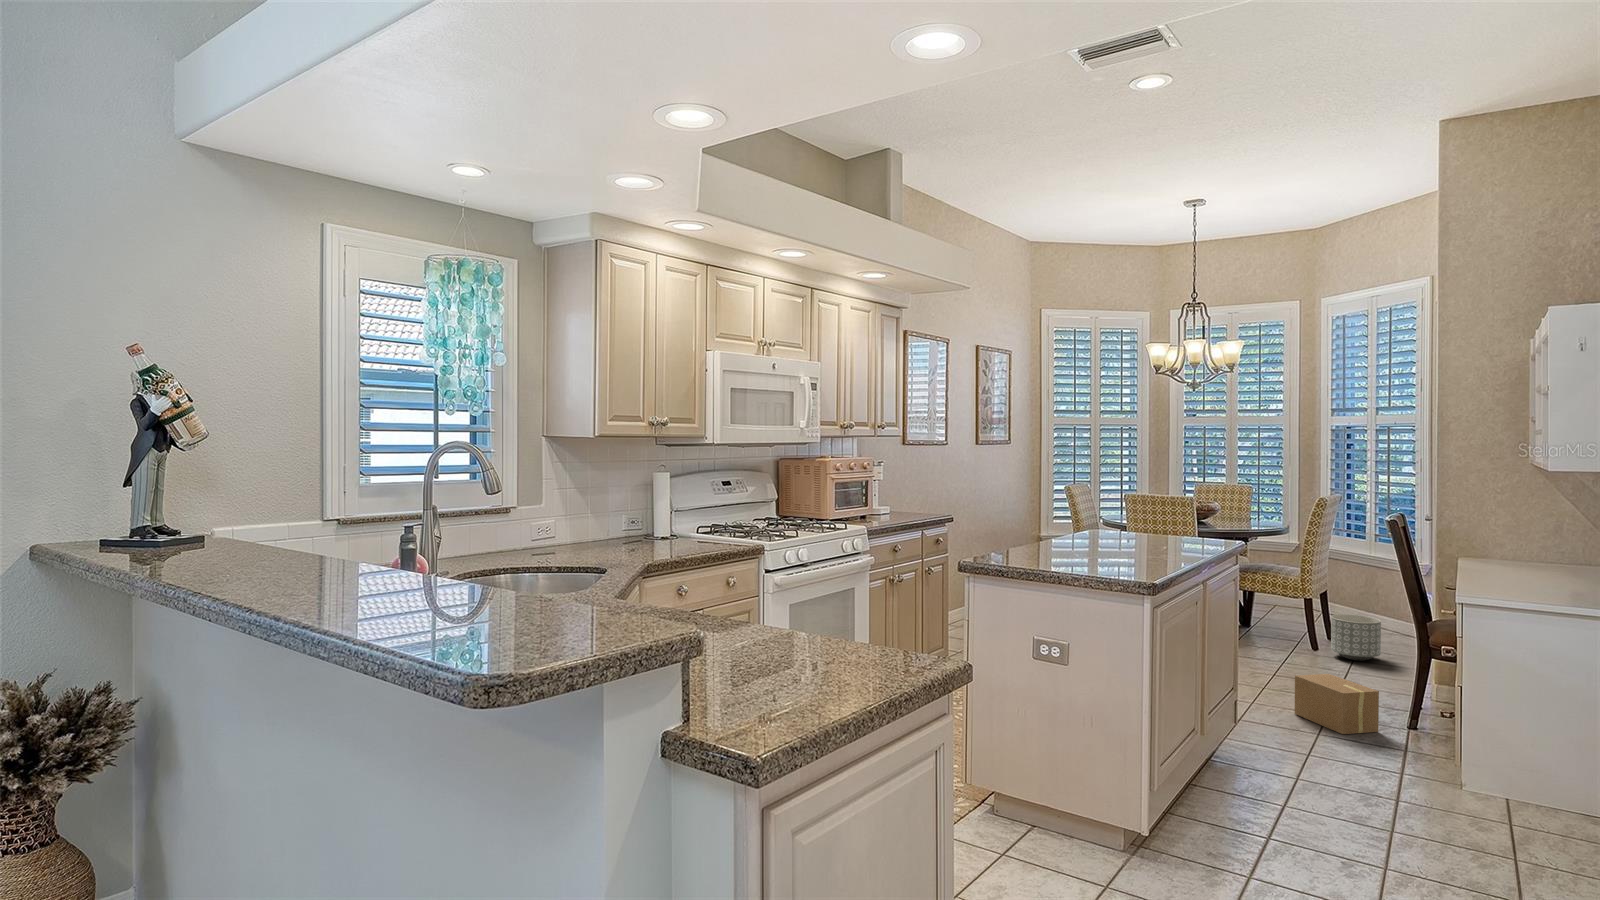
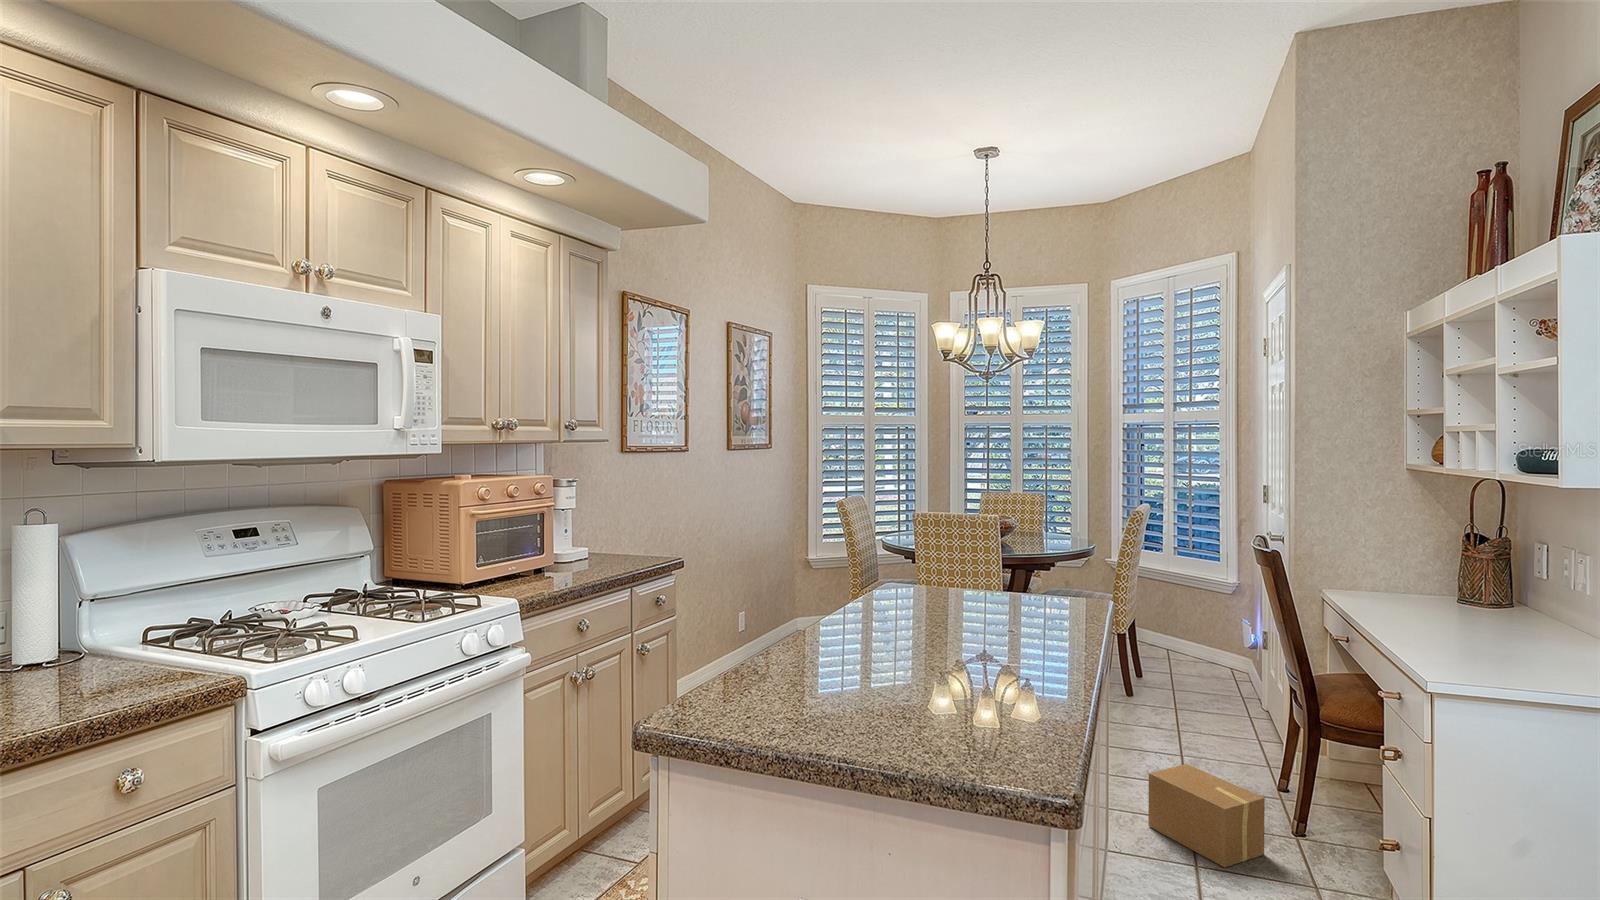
planter: present [1331,614,1381,661] -> none [1148,650,1204,708]

